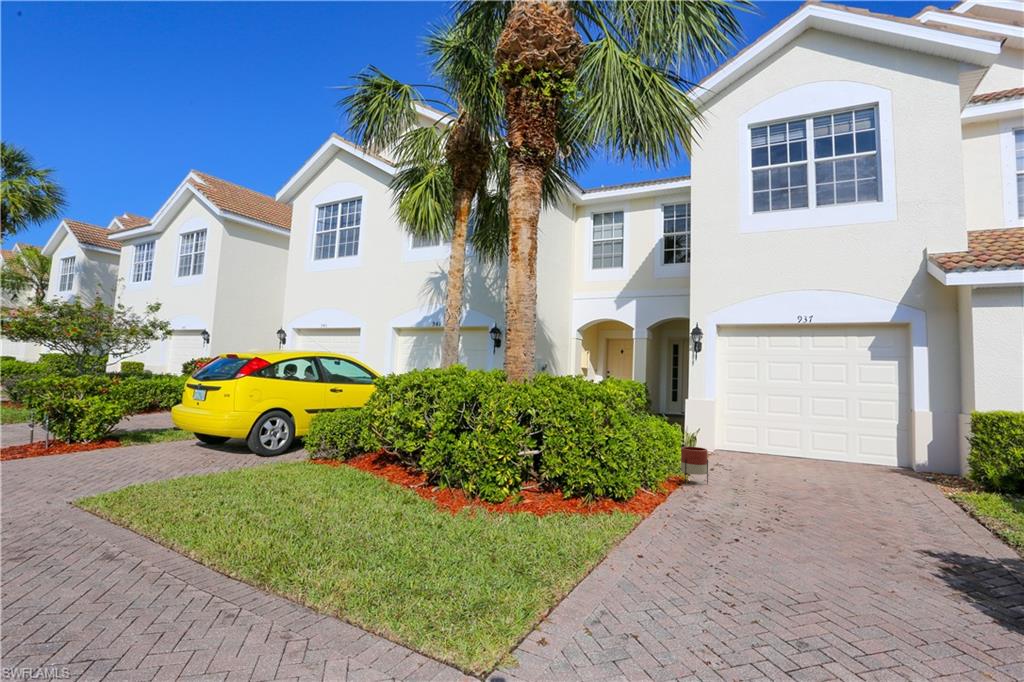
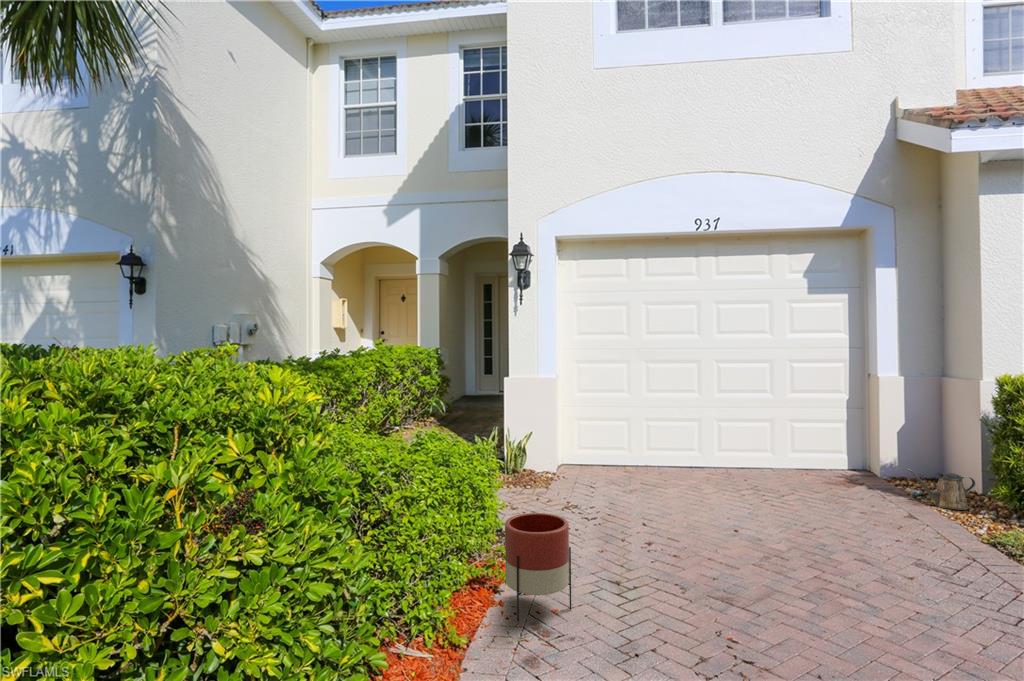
watering can: none [921,460,966,485] -> present [907,469,976,510]

